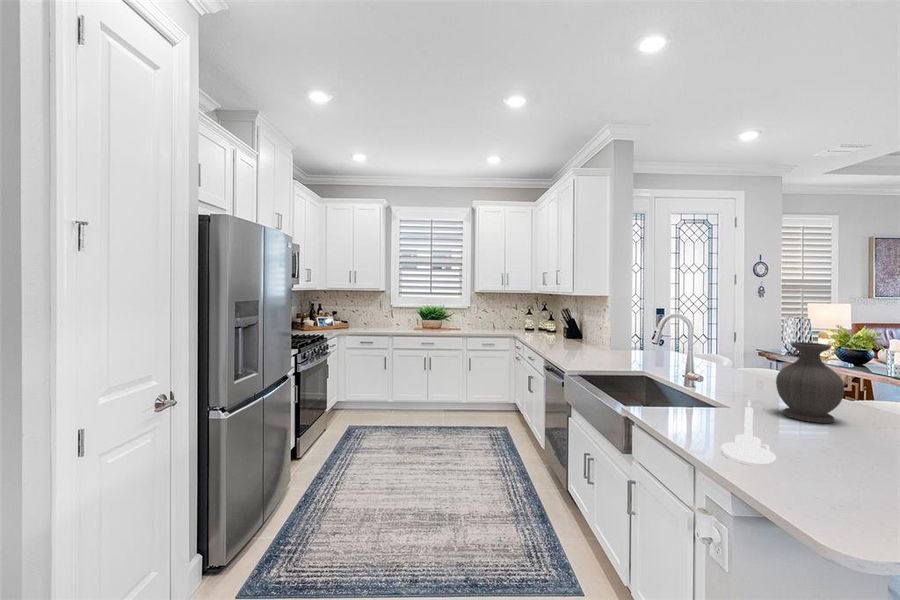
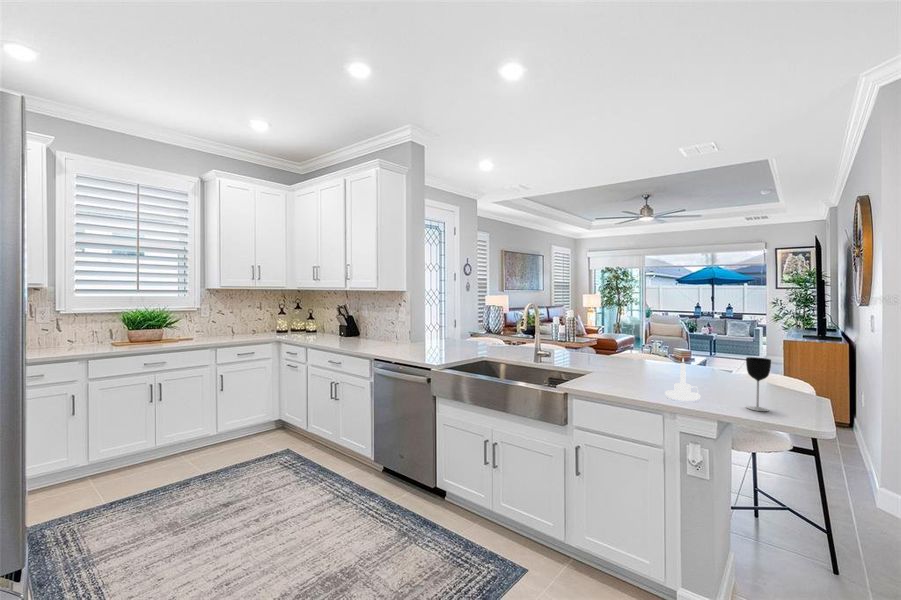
vase: present [776,342,844,423] -> none [614,318,652,371]
wine glass: none [818,416,865,510] -> present [746,357,771,411]

